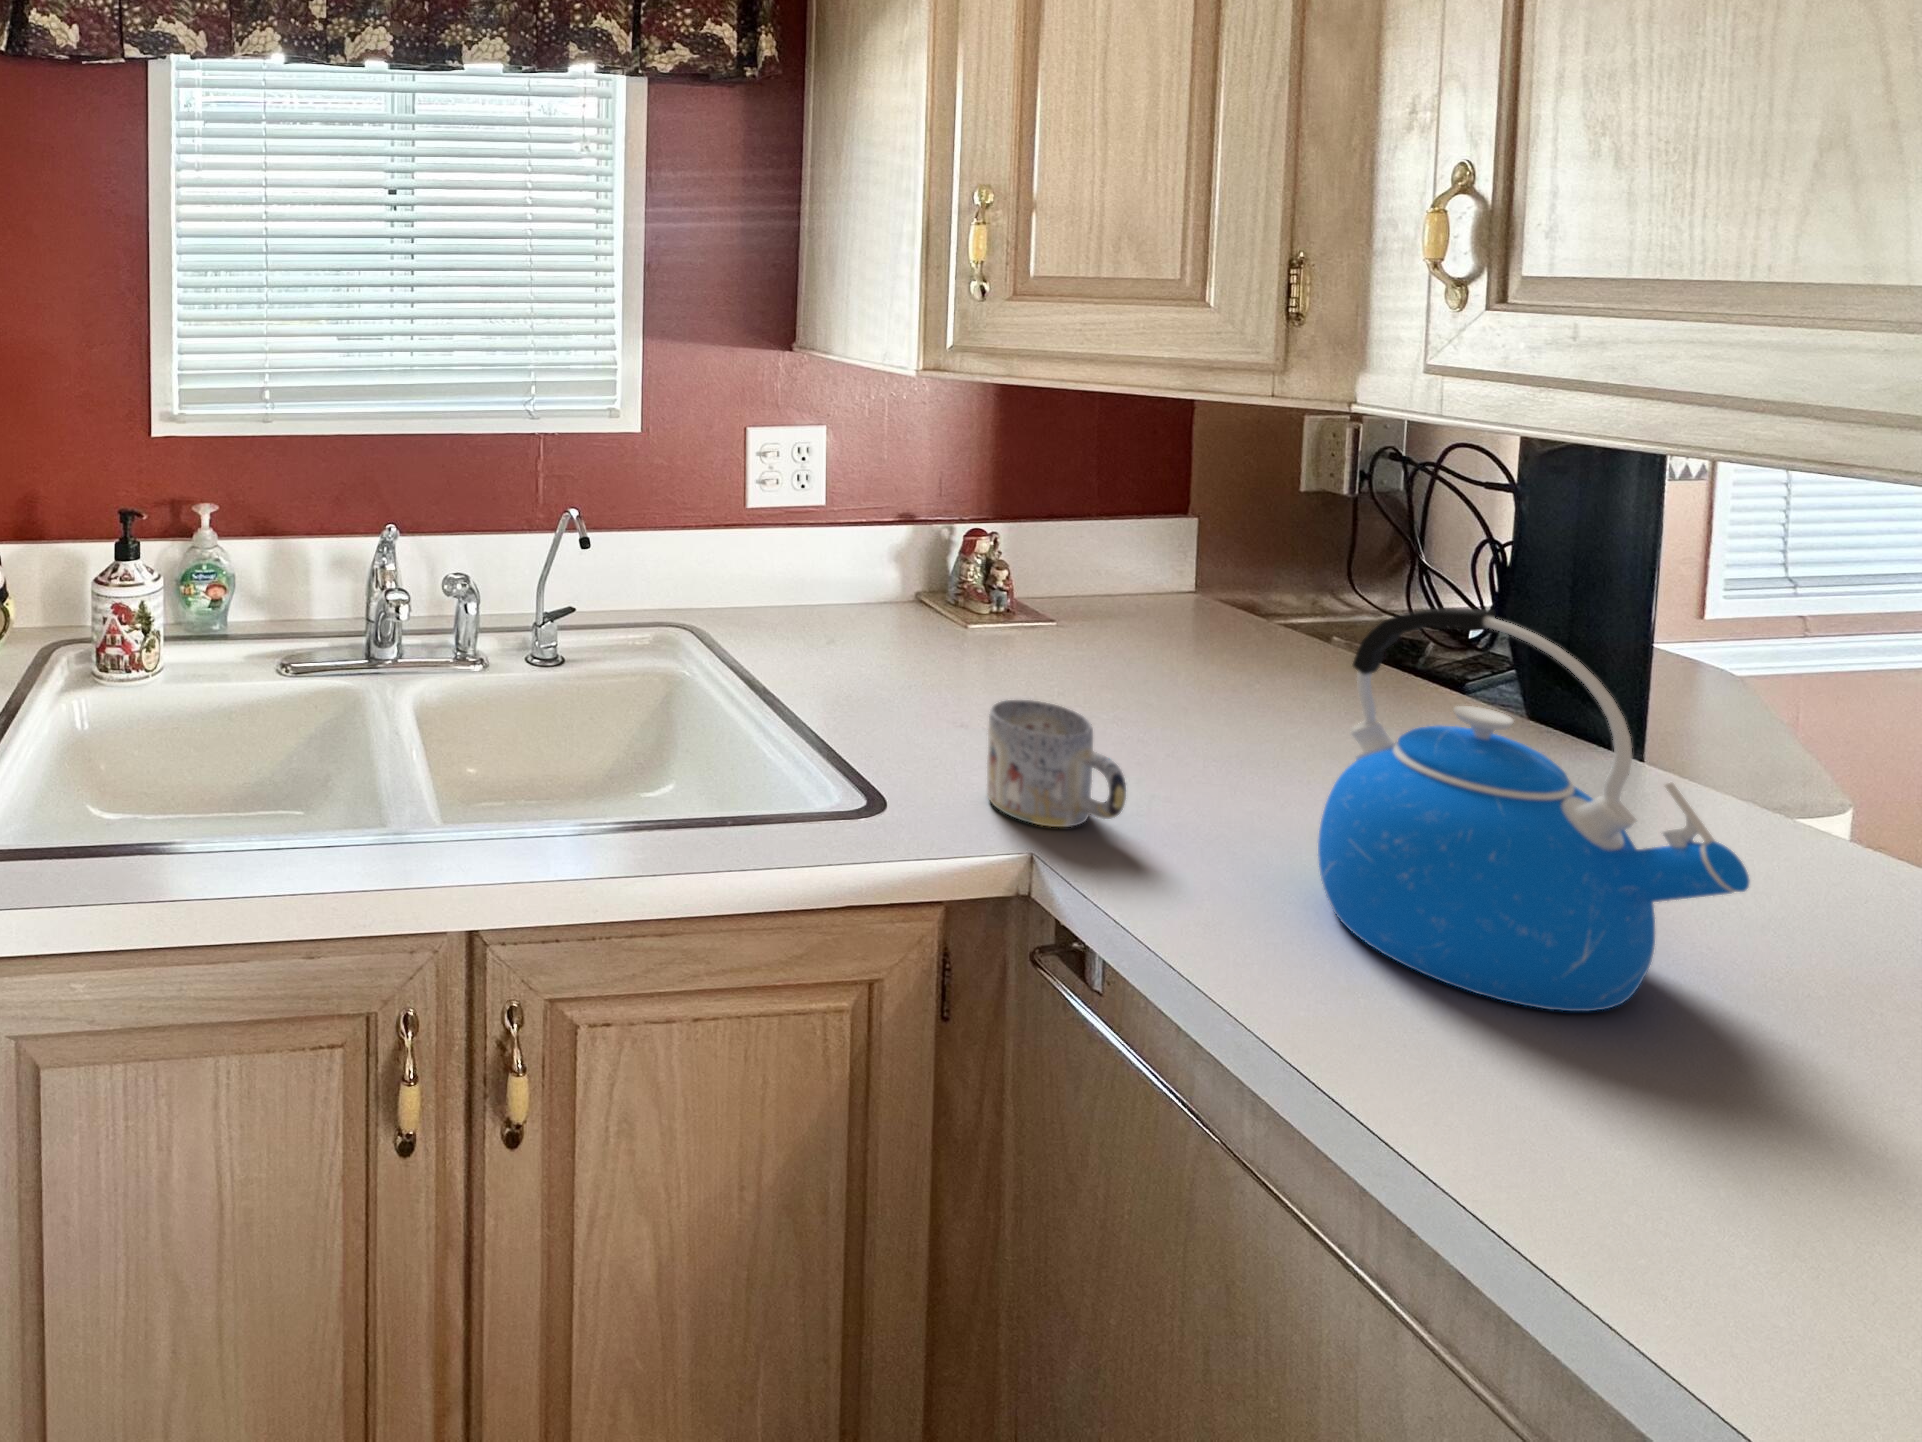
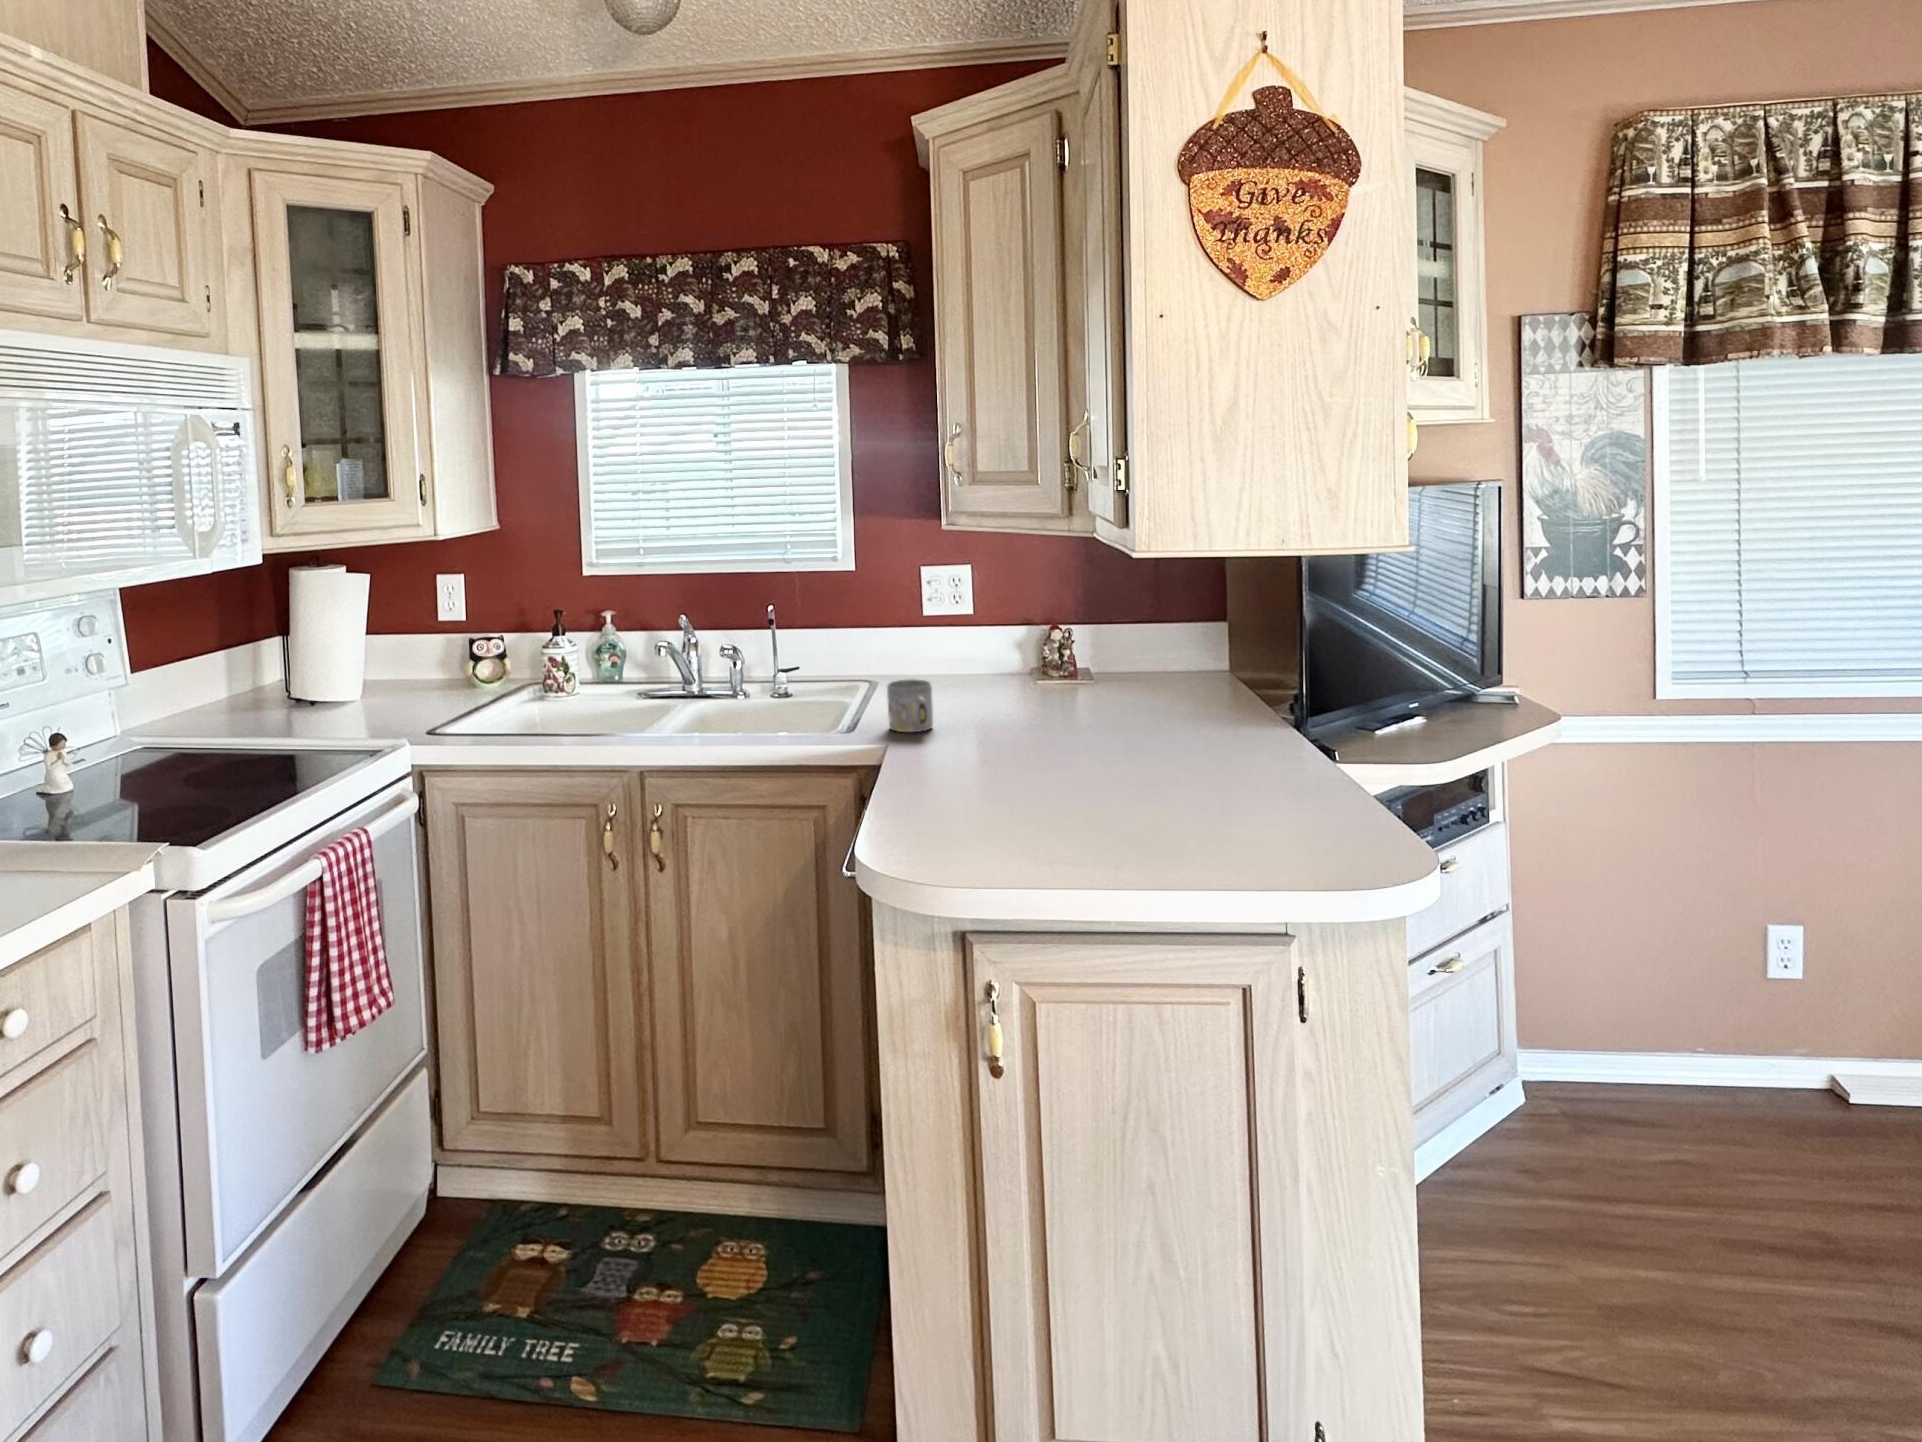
kettle: present [1318,608,1749,1011] -> none [958,611,1068,770]

